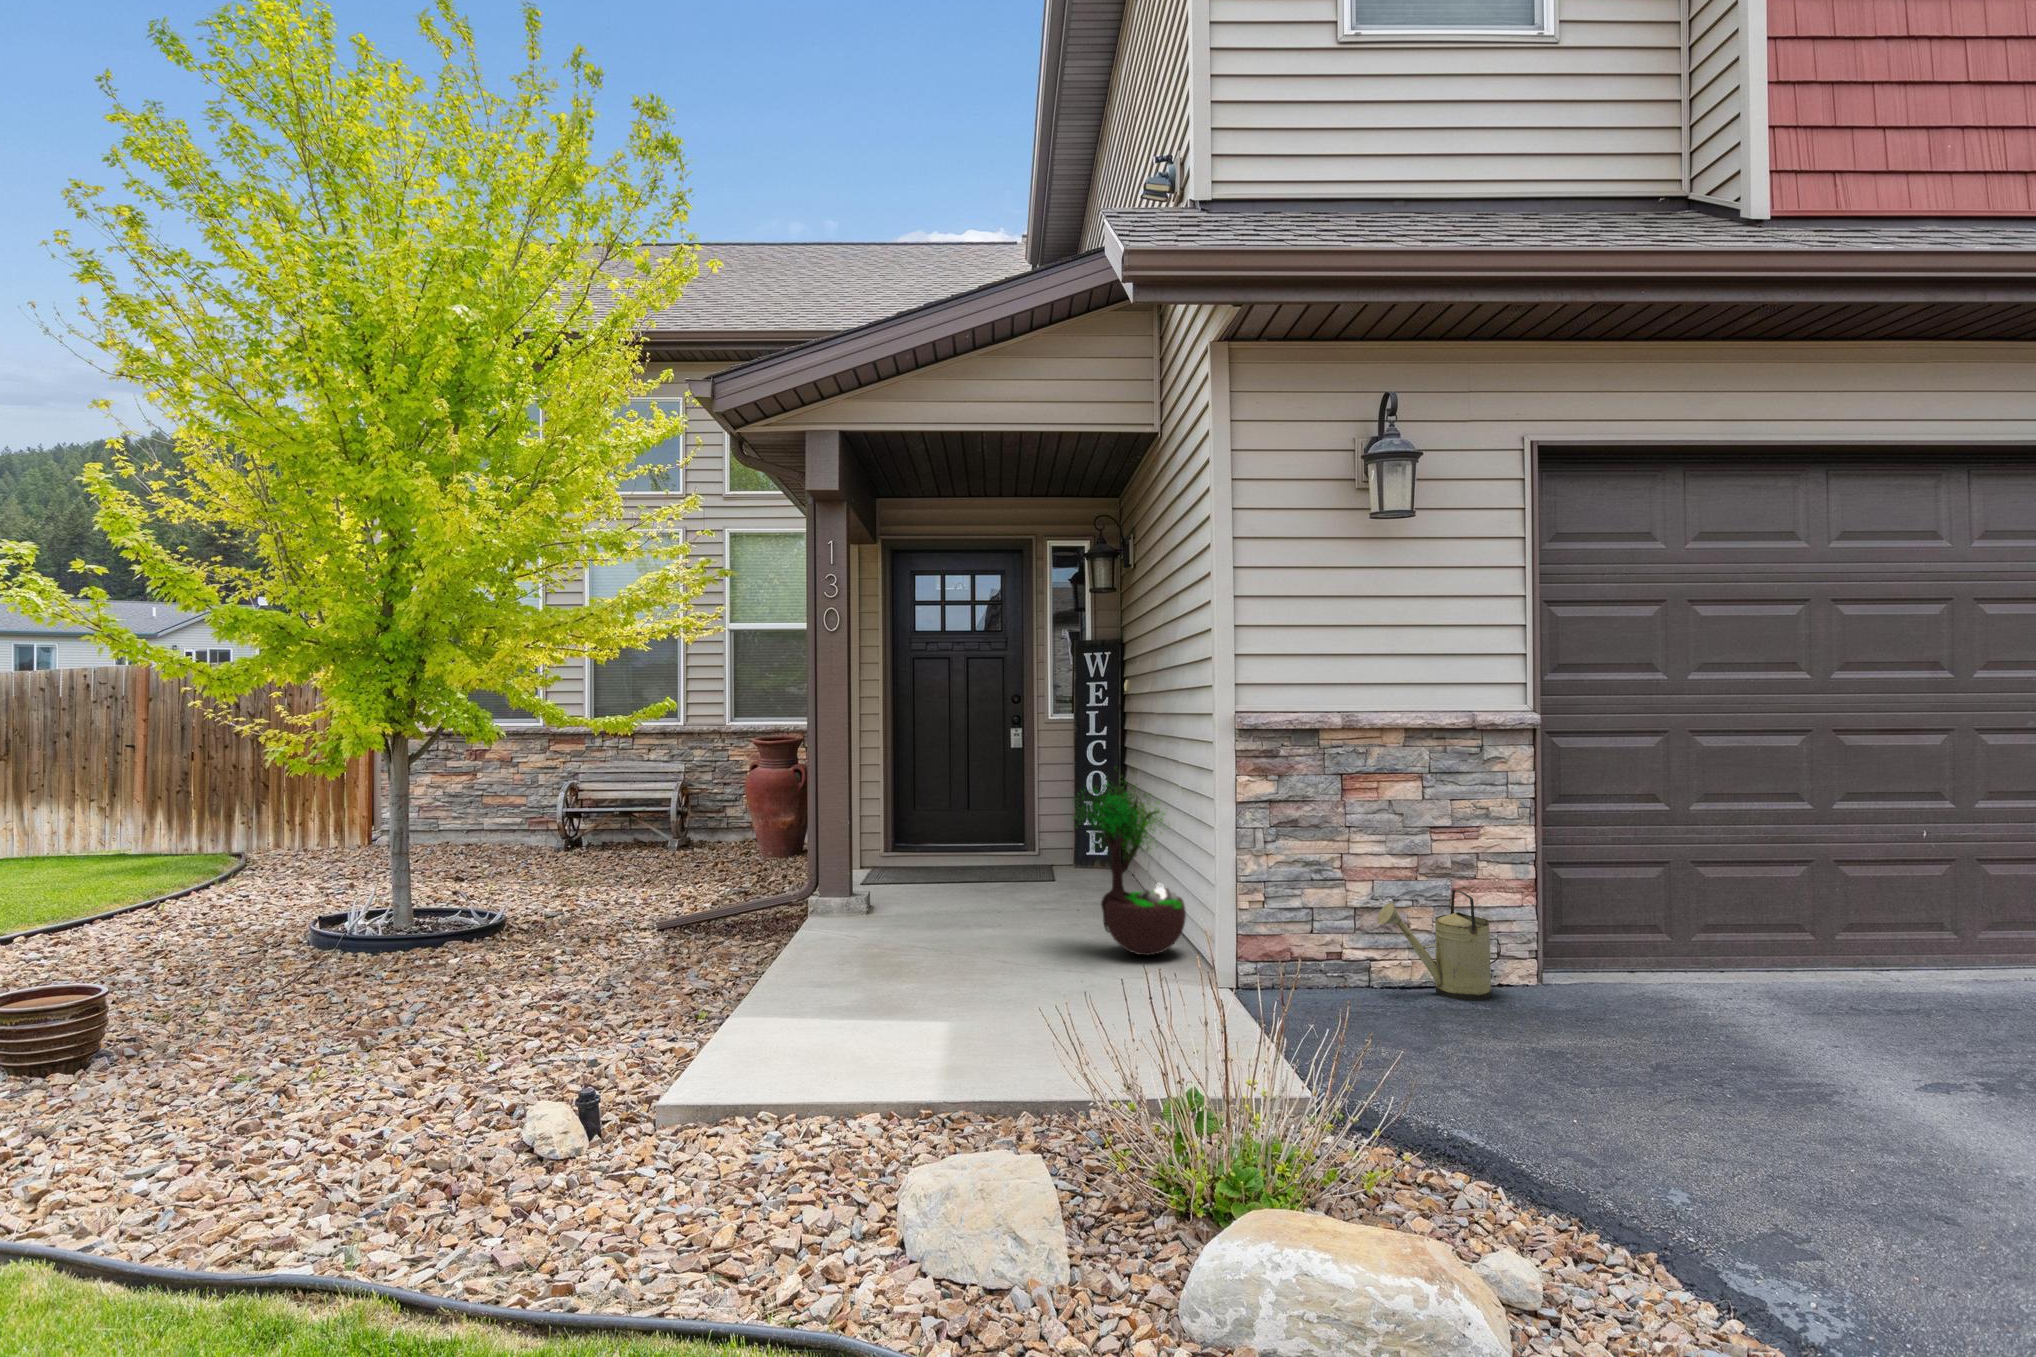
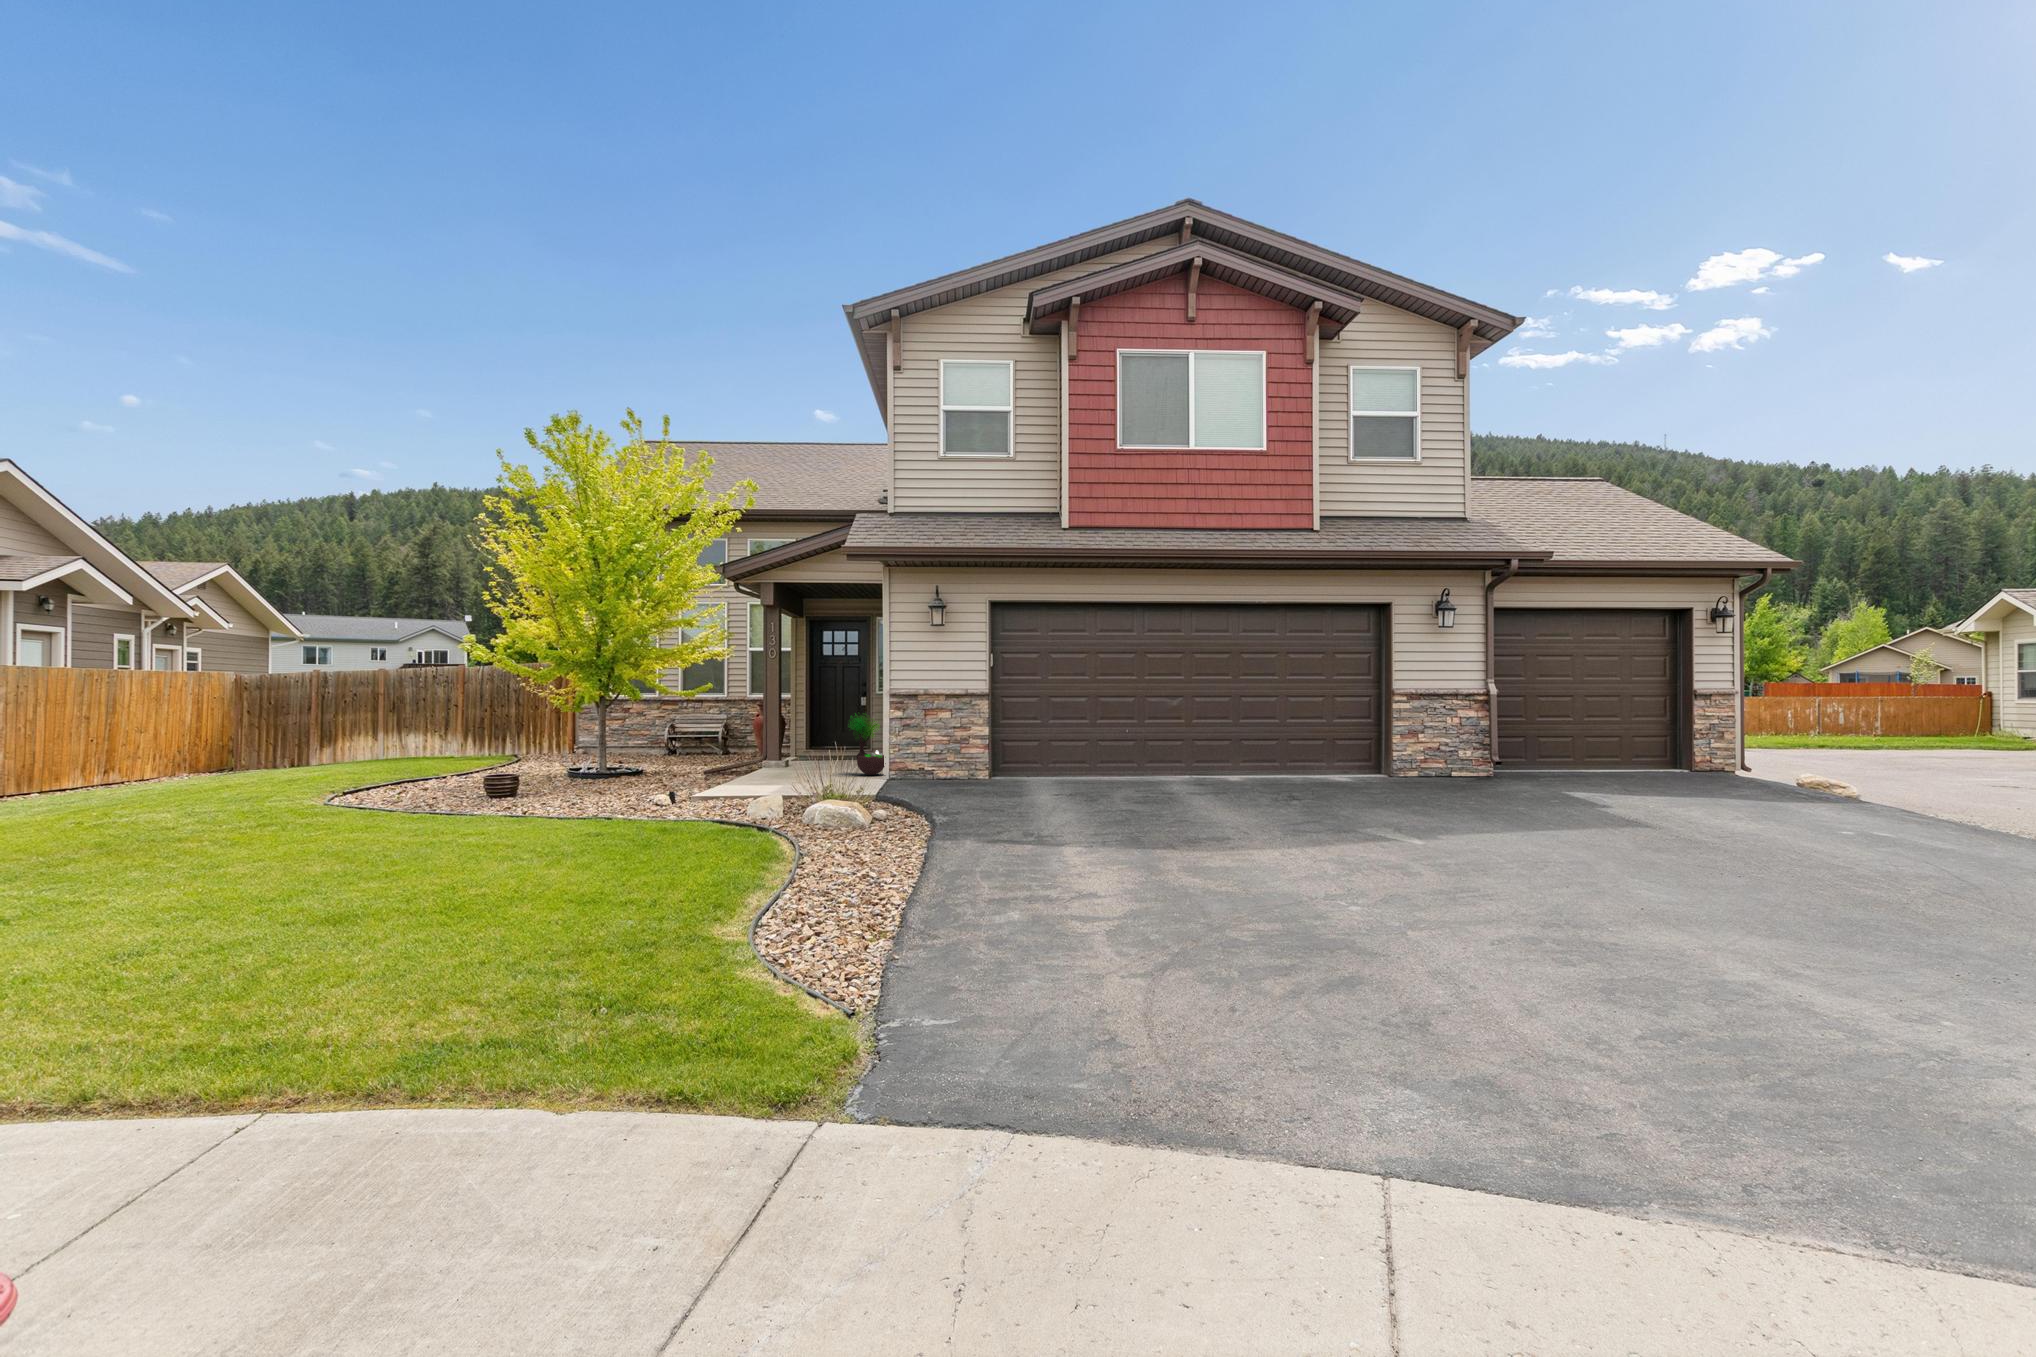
watering can: present [1378,890,1501,1001] -> none [931,748,971,782]

